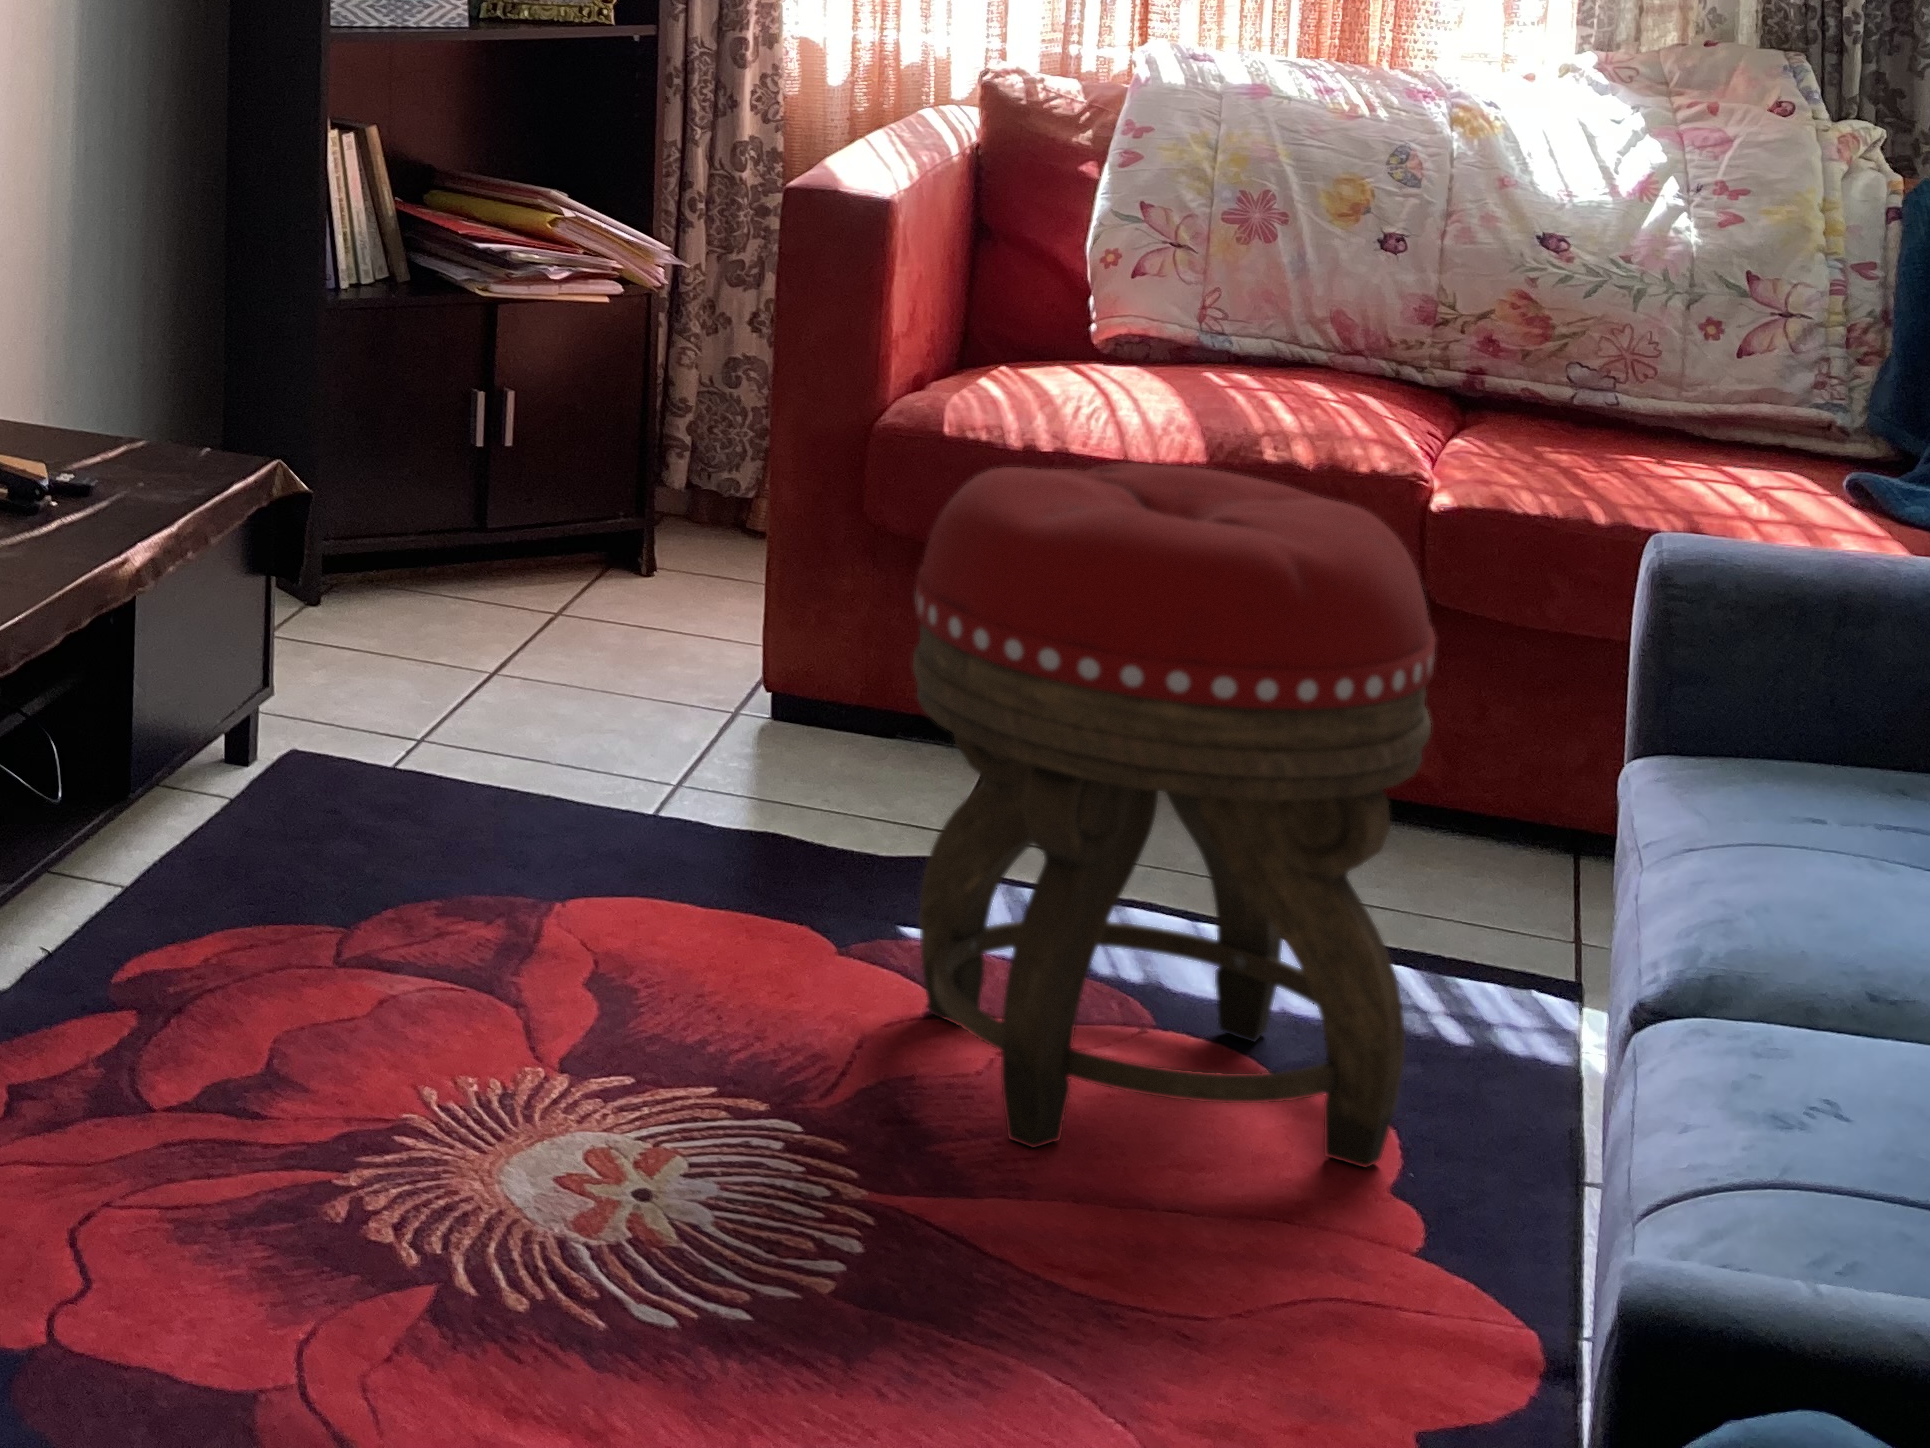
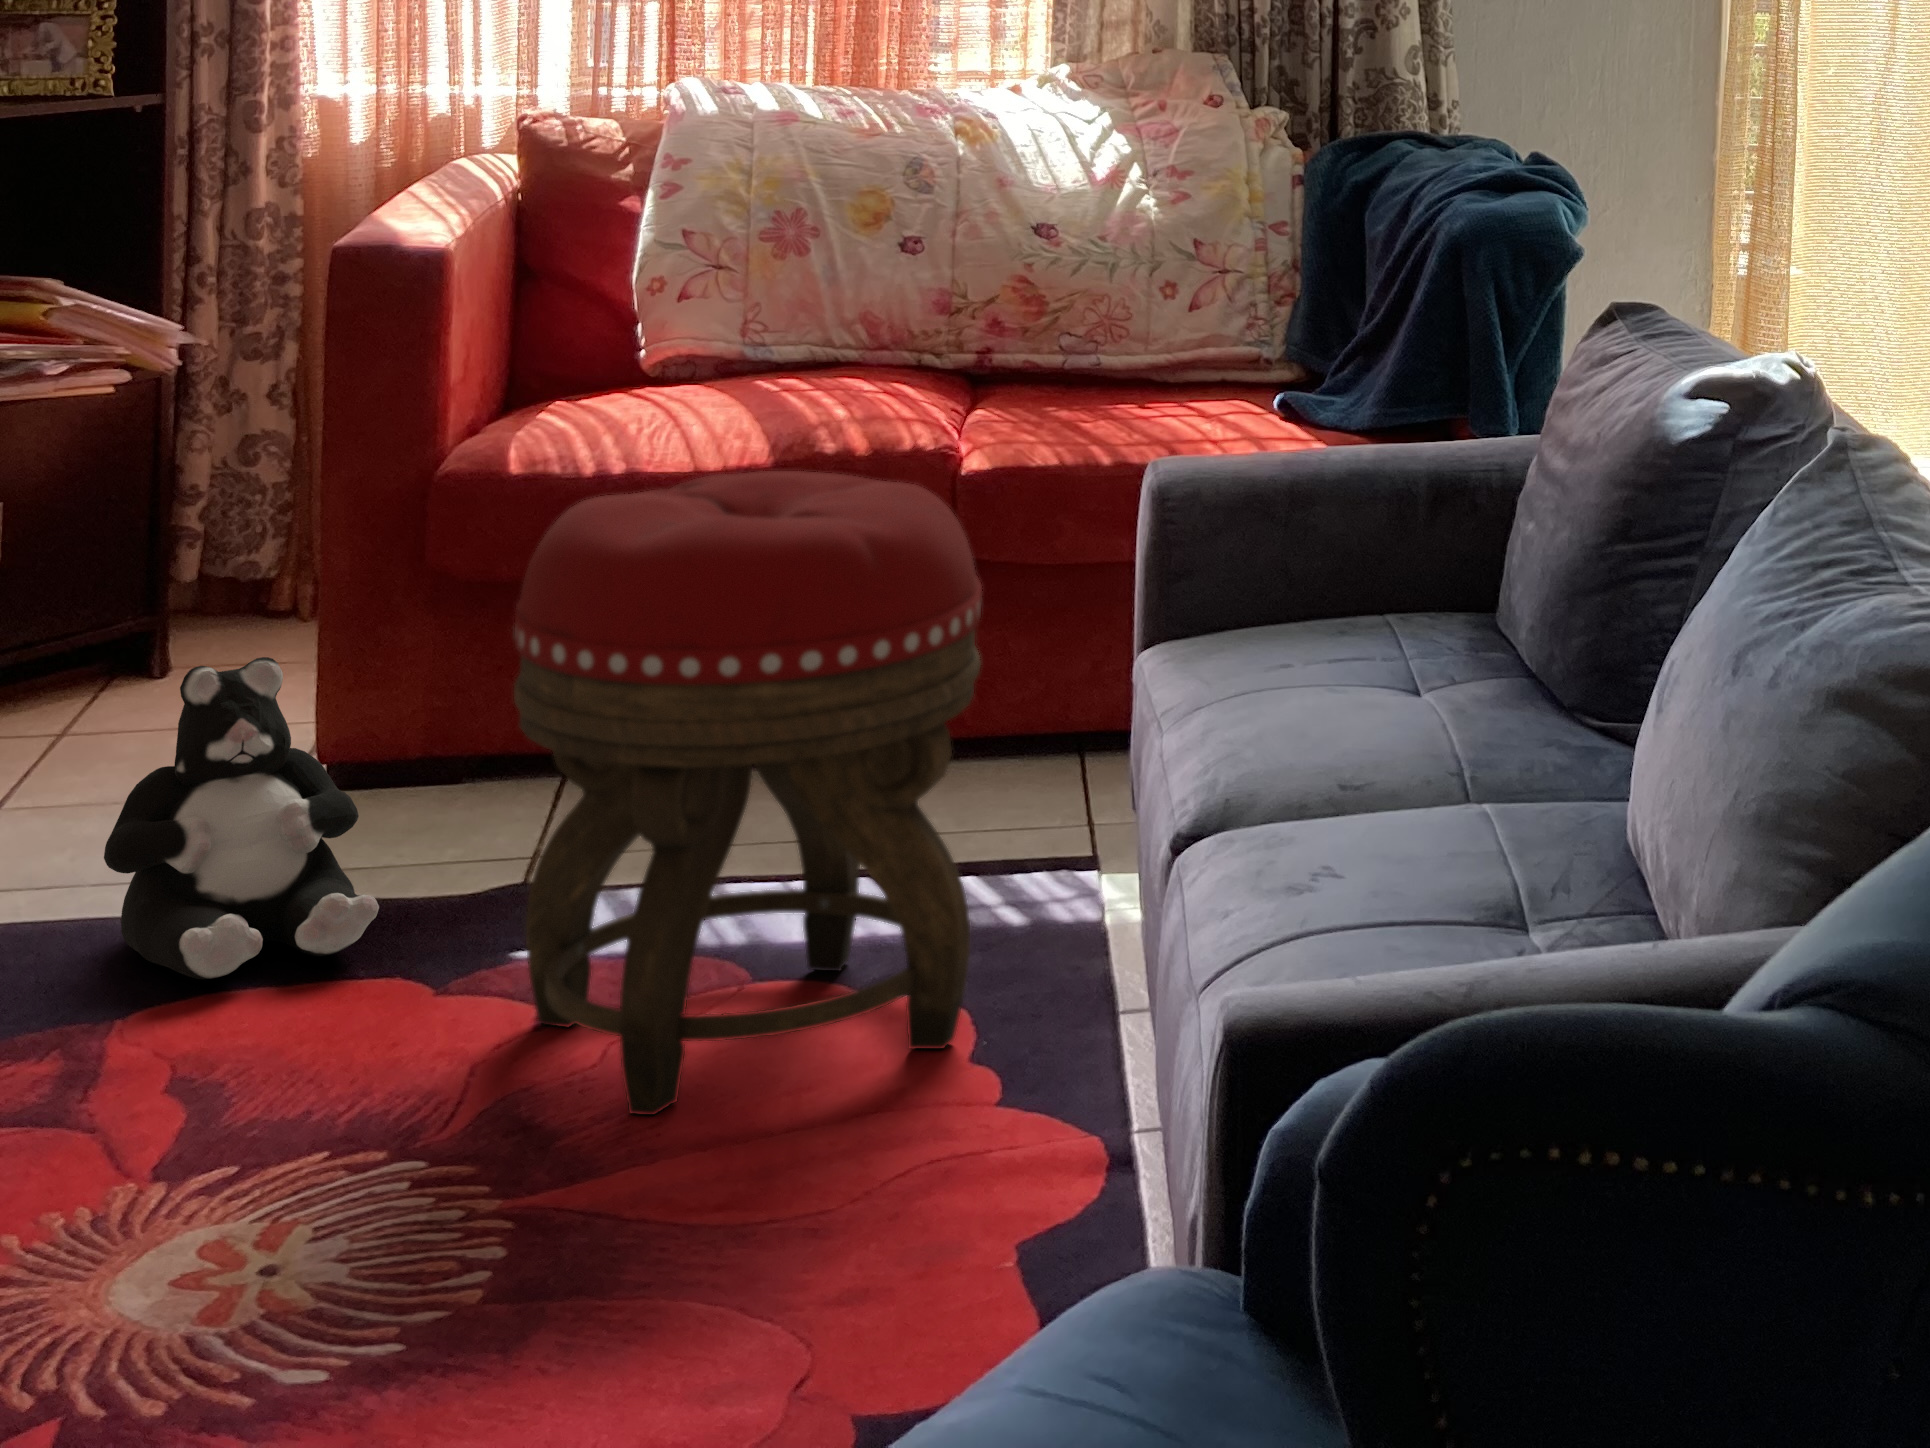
plush toy: none [550,575,788,886] -> present [104,657,379,979]

